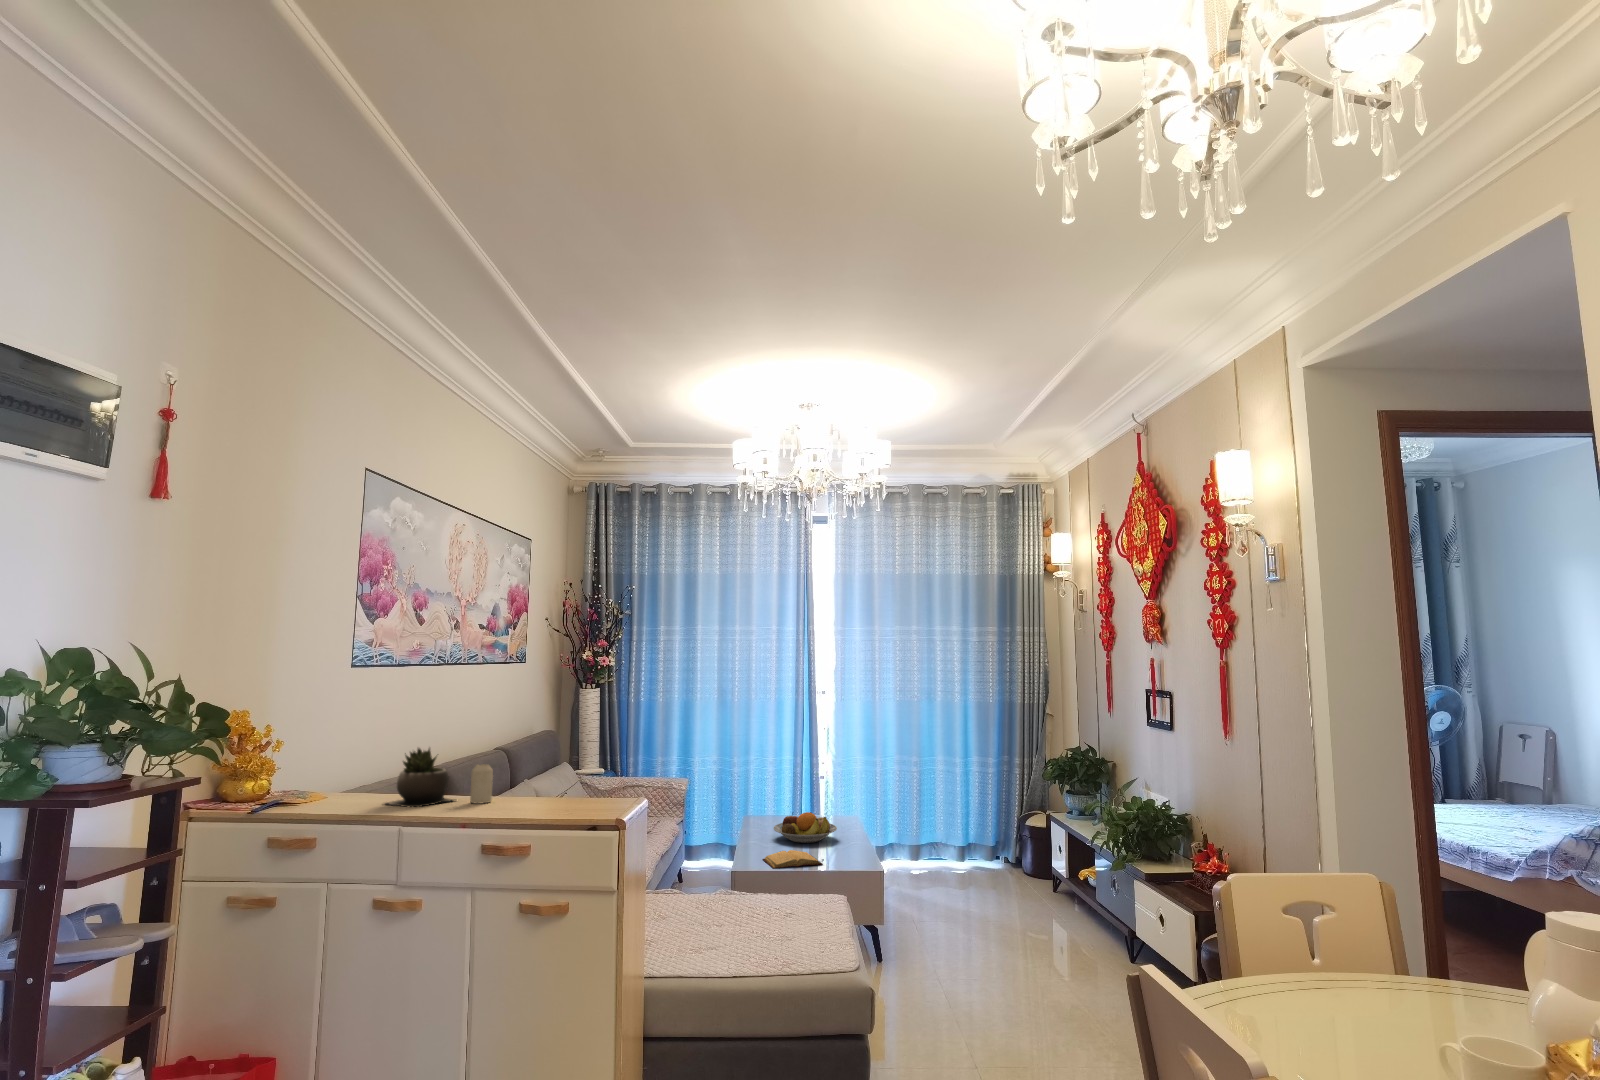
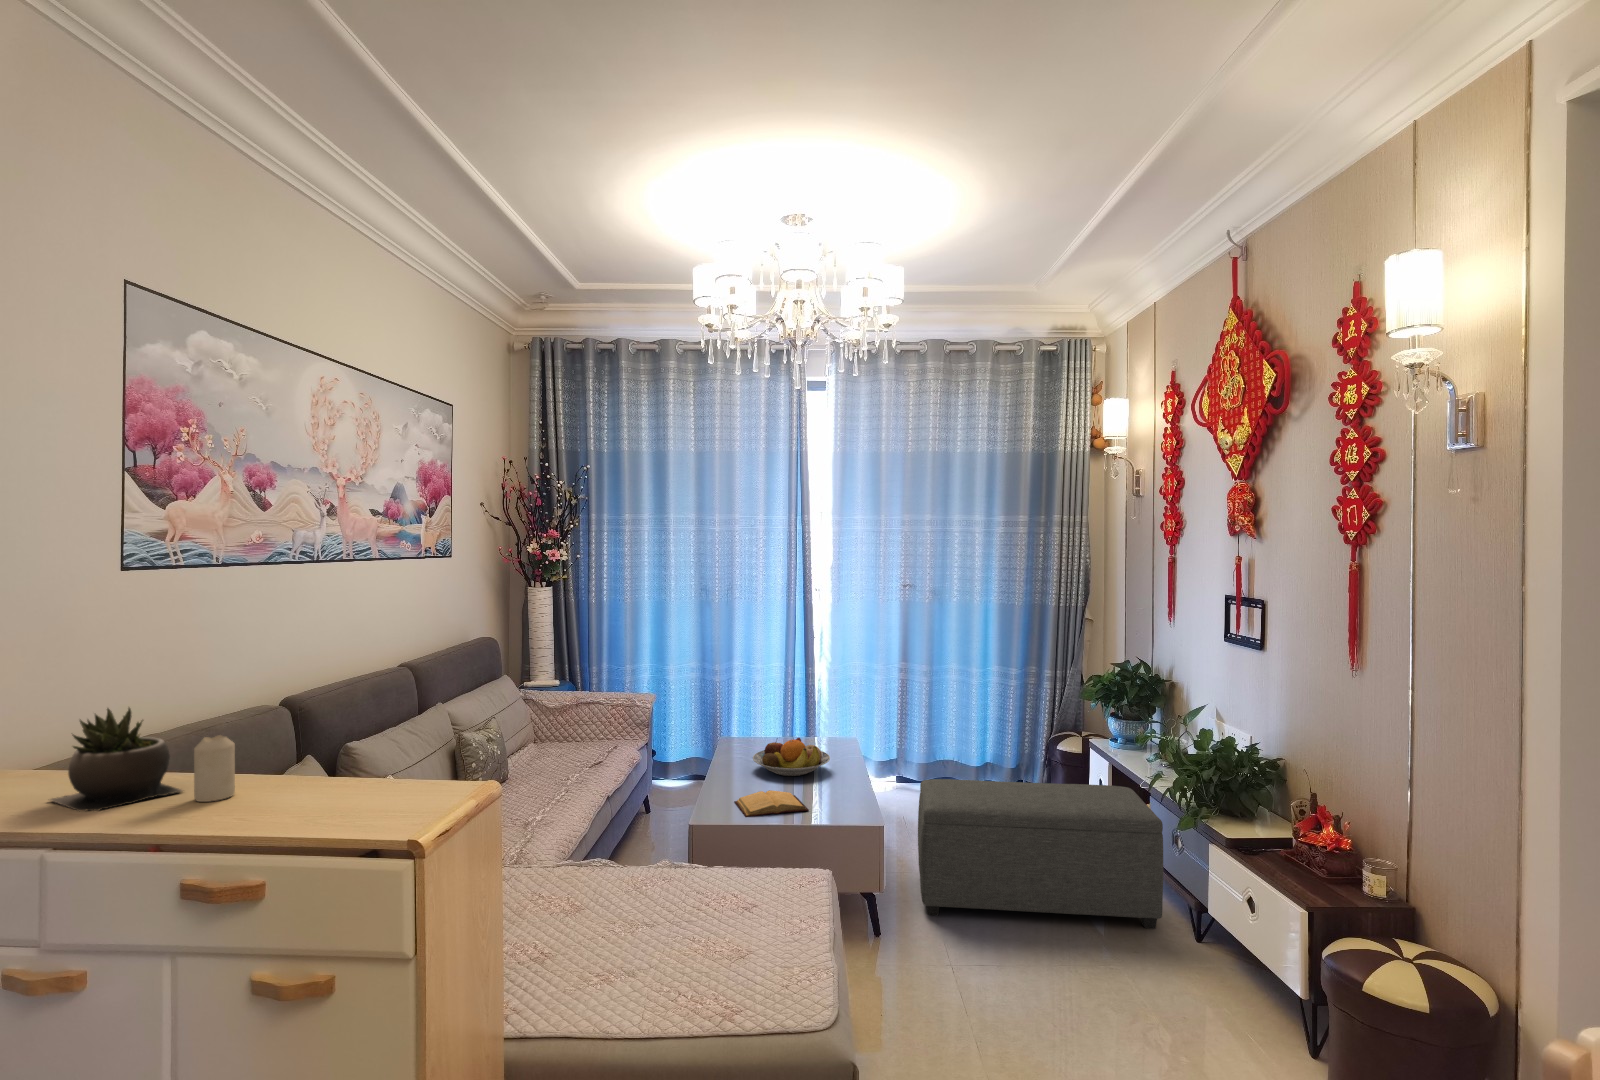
ottoman: none [911,843,1106,960] -> present [918,779,1163,928]

